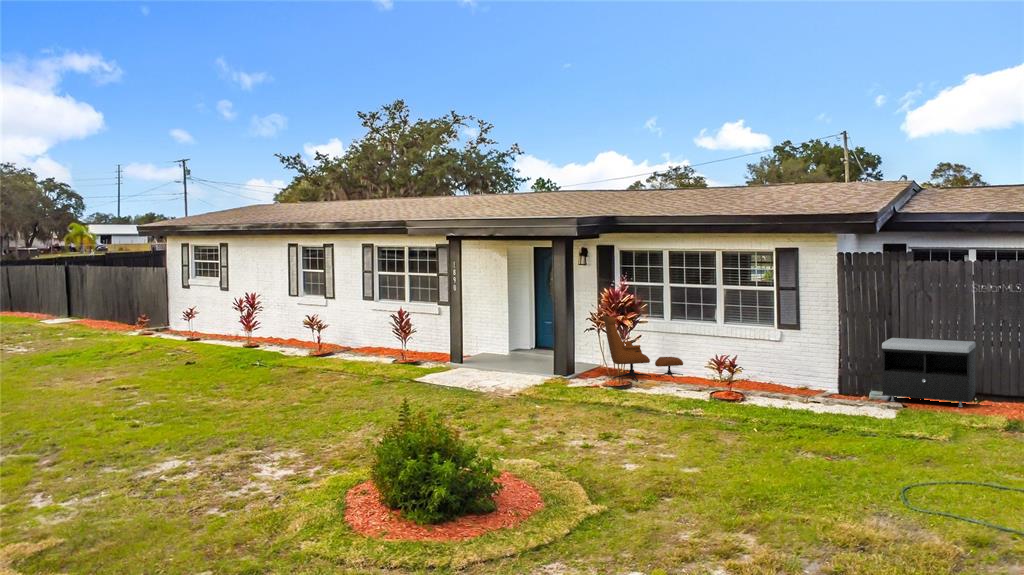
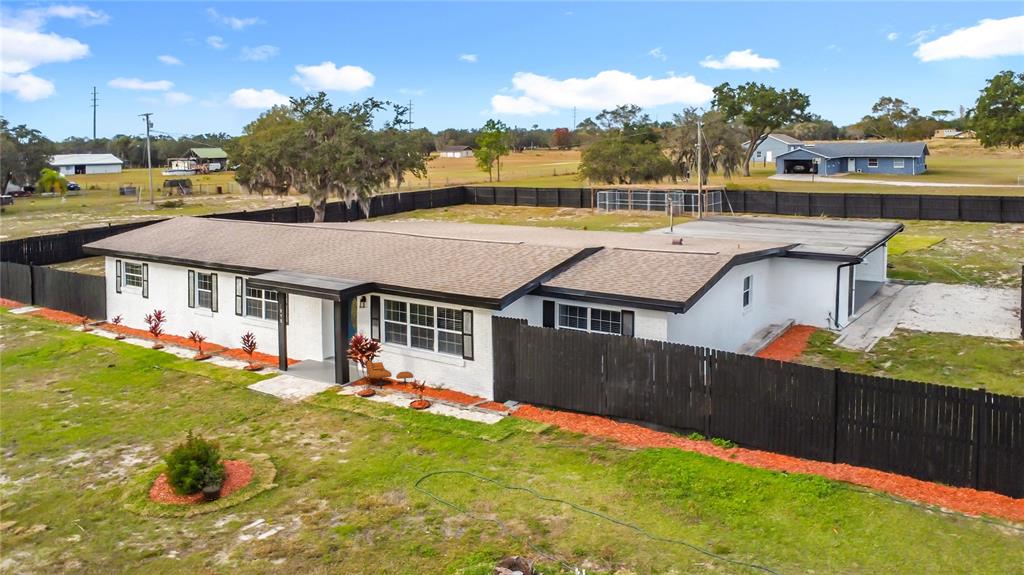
storage bench: present [882,338,976,407] -> none [496,372,548,415]
decorative plant: none [452,461,500,534] -> present [201,469,221,501]

